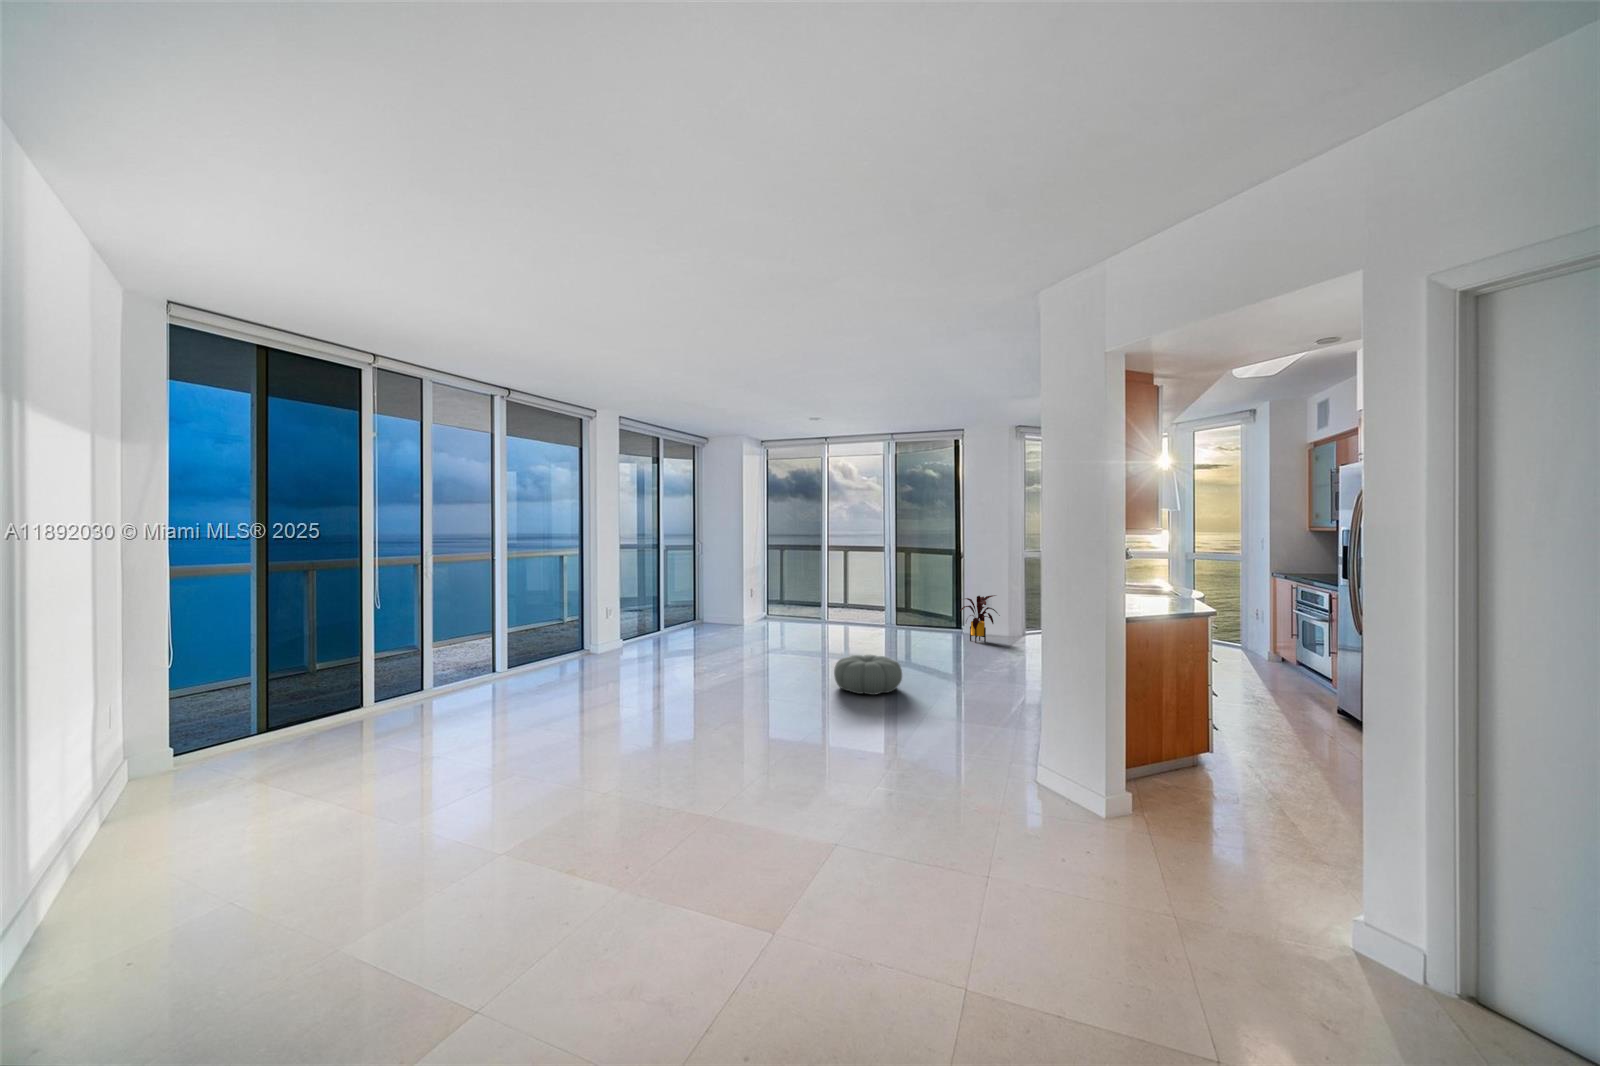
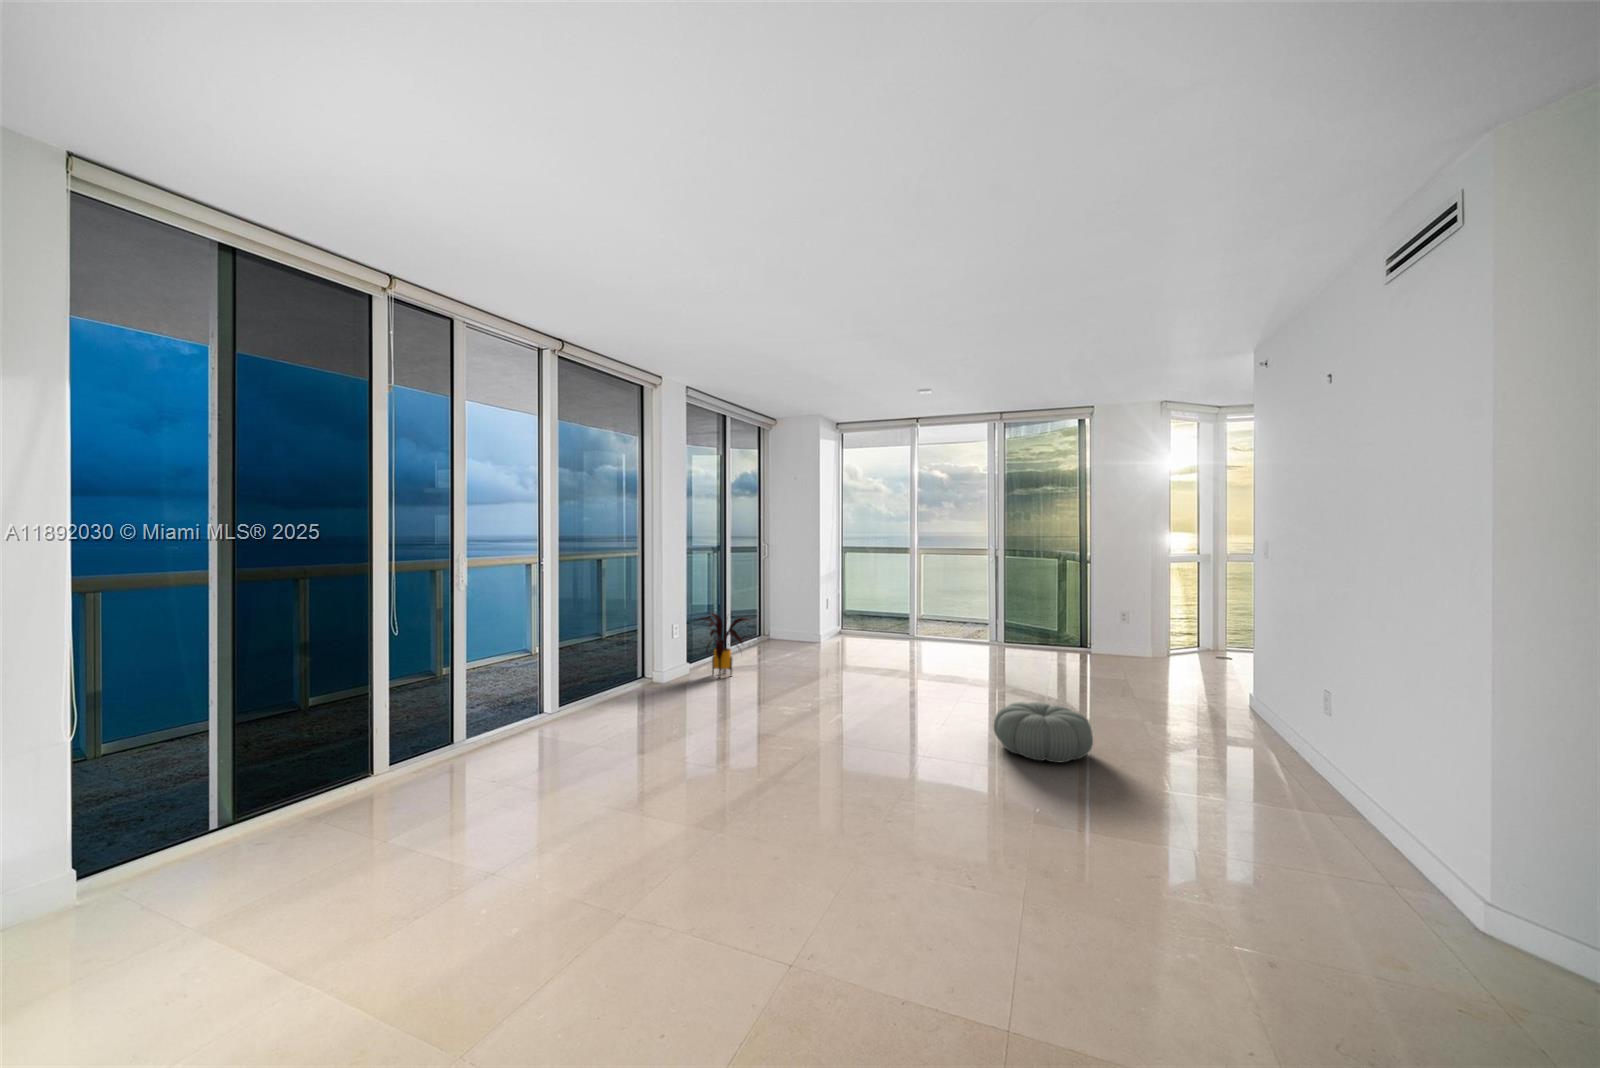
house plant: present [960,595,1000,643] -> present [700,613,752,675]

